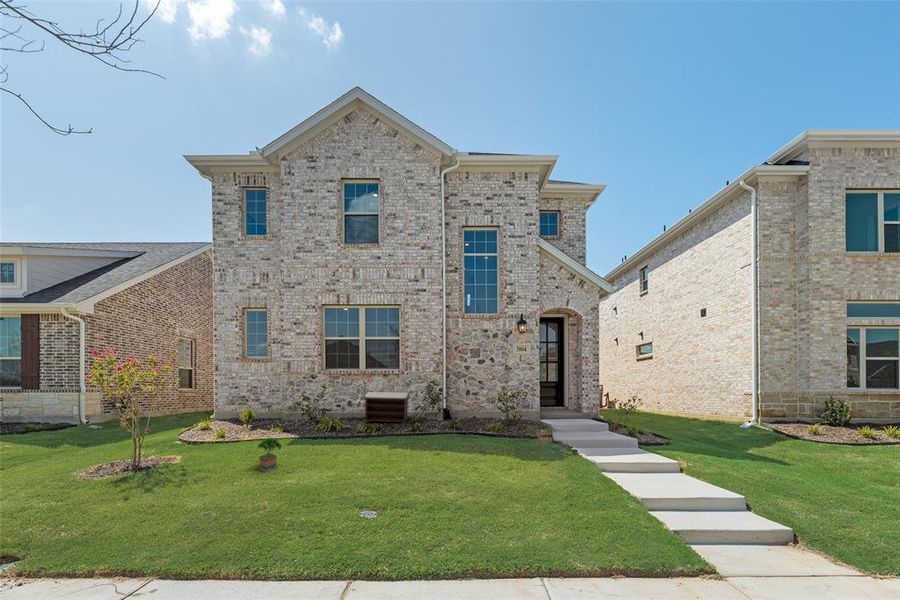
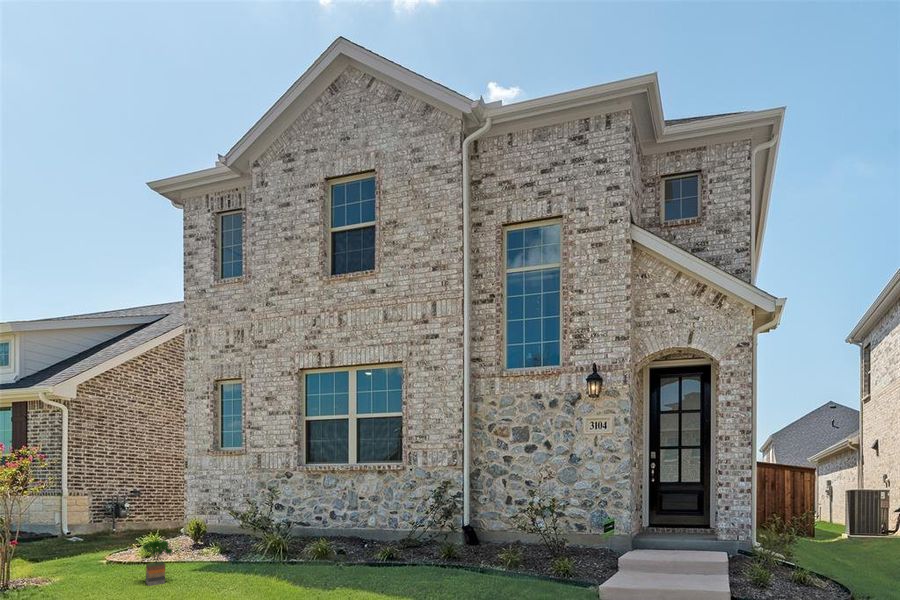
bench: present [364,392,409,424] -> none [345,498,416,551]

